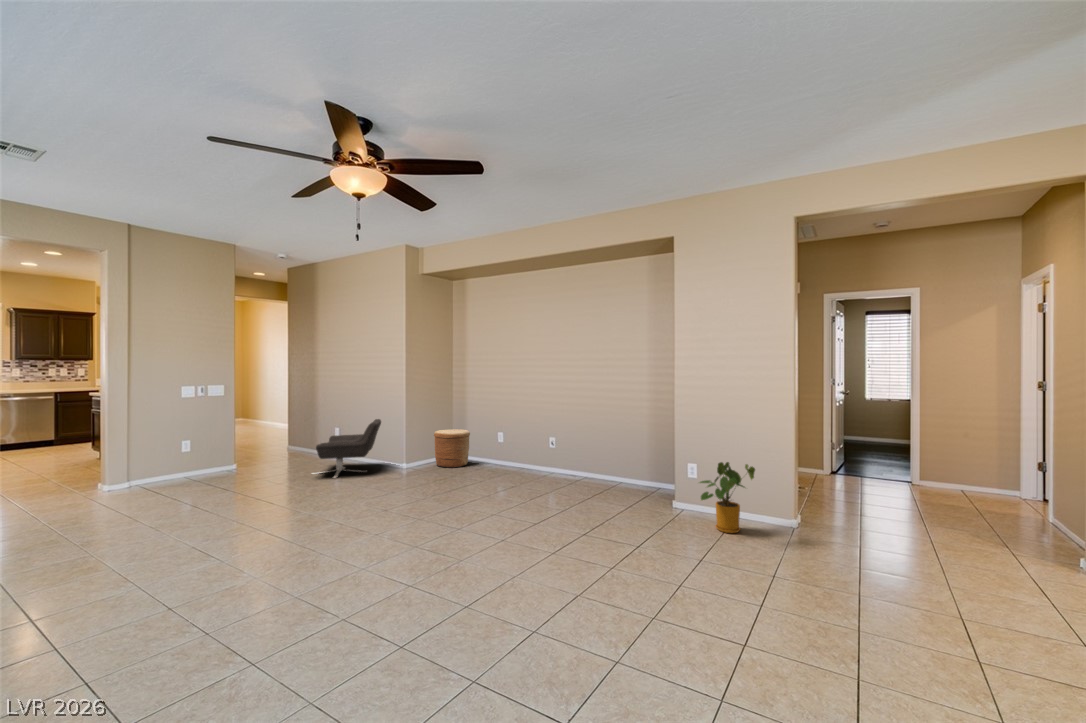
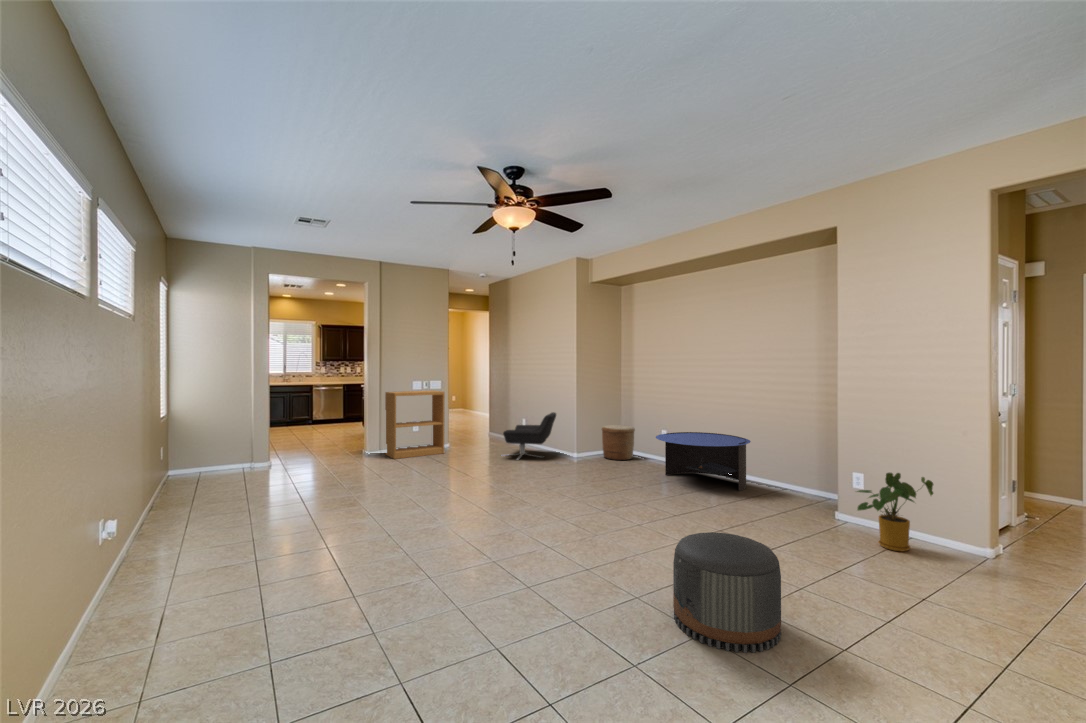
bookshelf: none [136,398,231,493] -> present [385,391,445,459]
coffee table: none [499,433,591,490] -> present [656,432,751,491]
pouf: none [577,548,688,683] -> present [673,532,781,653]

